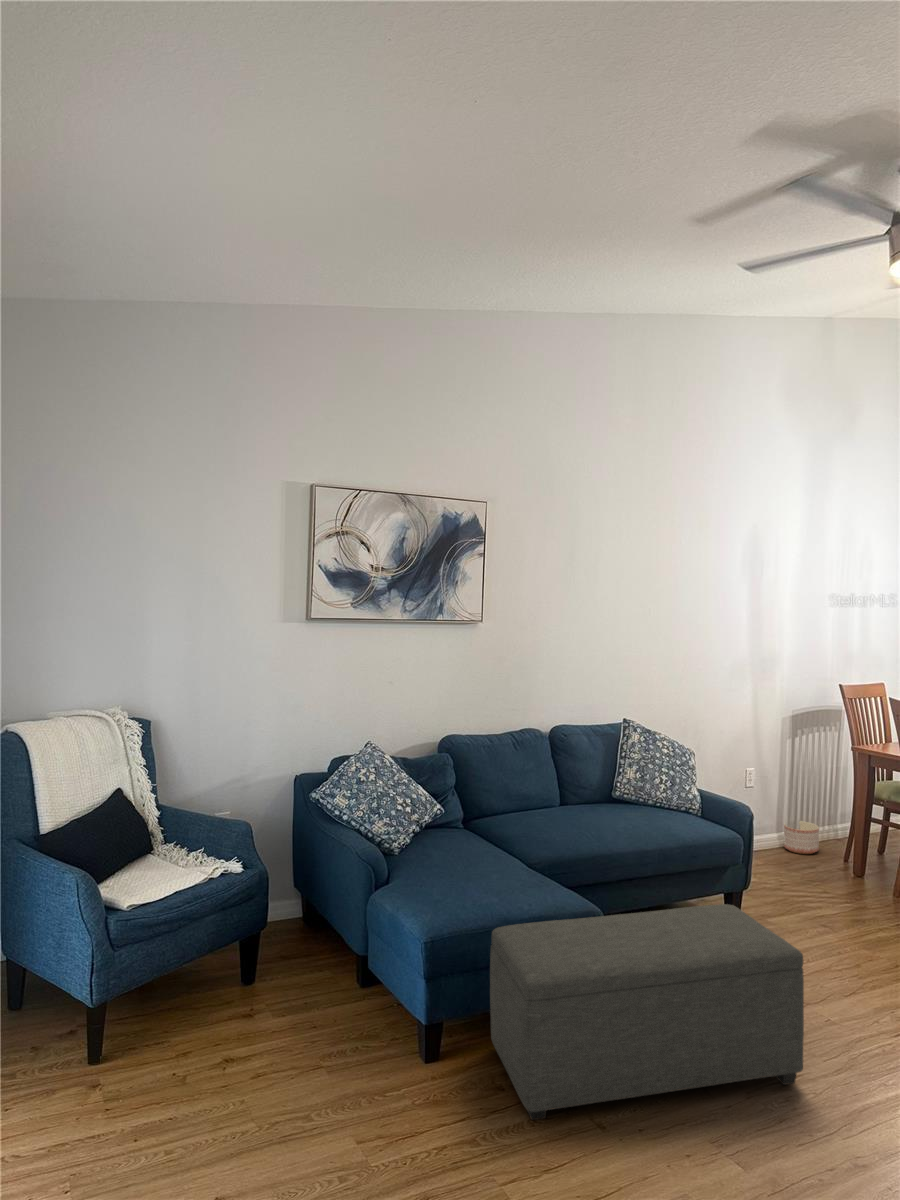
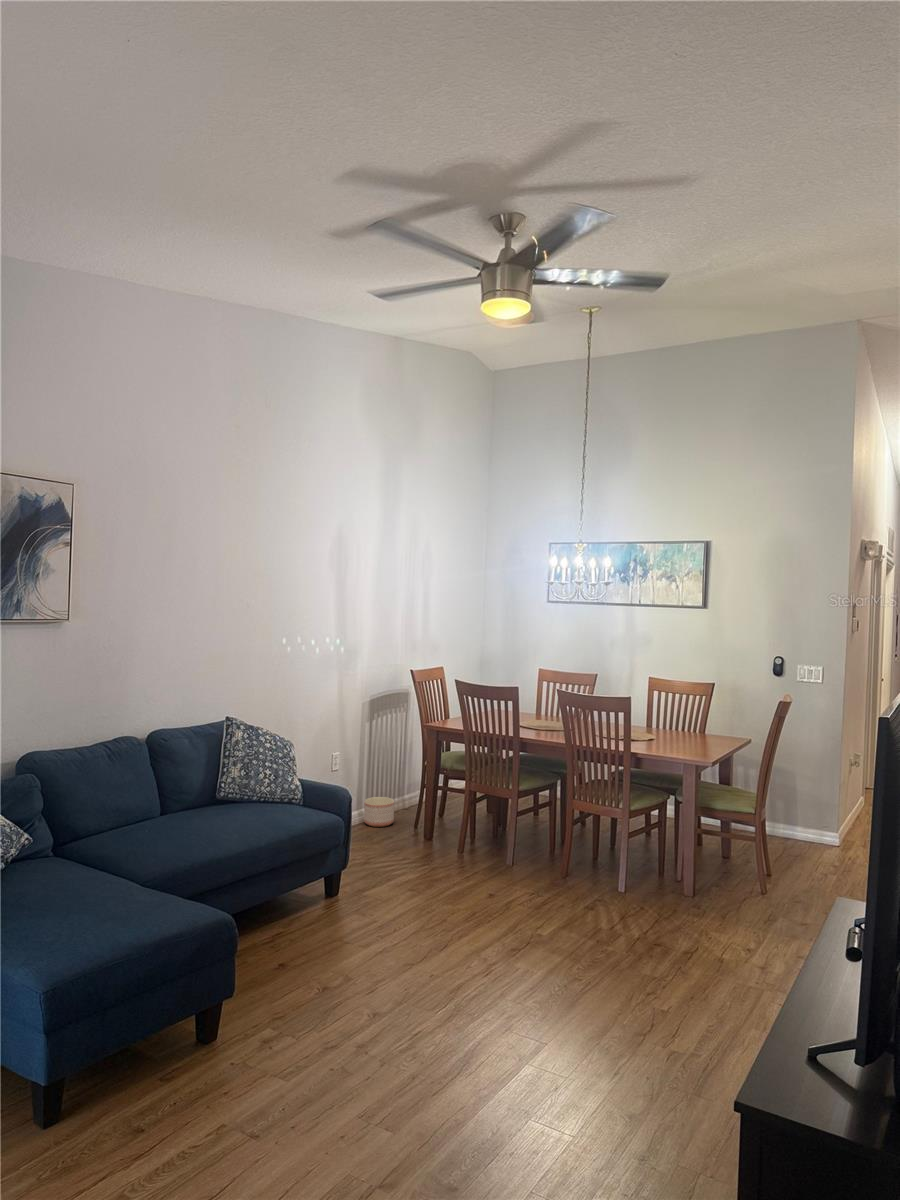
ottoman: present [490,904,804,1120] -> none [122,887,428,1159]

